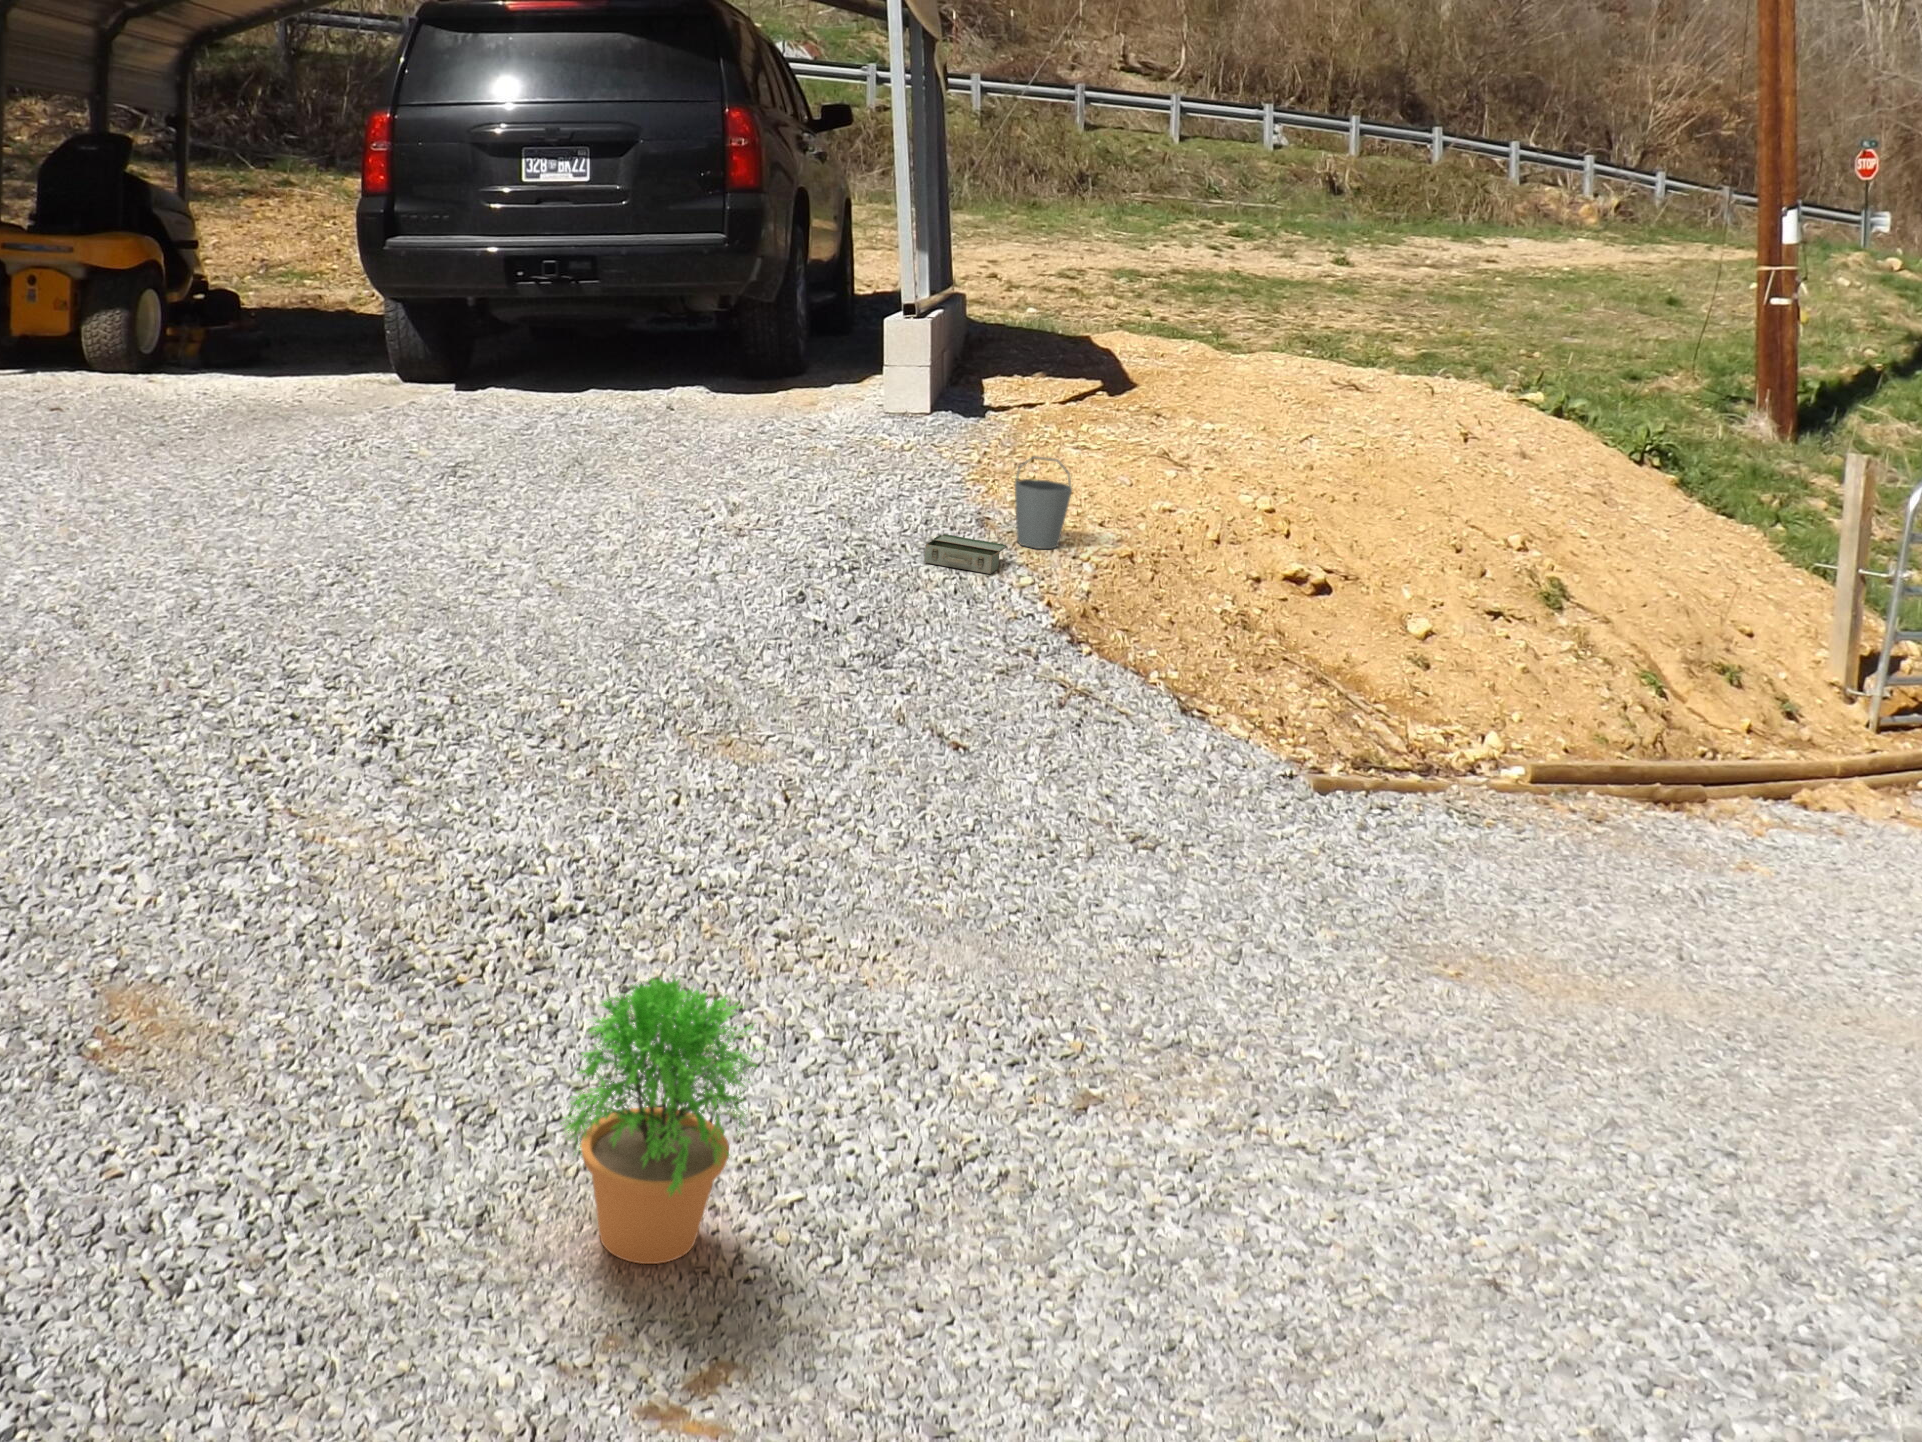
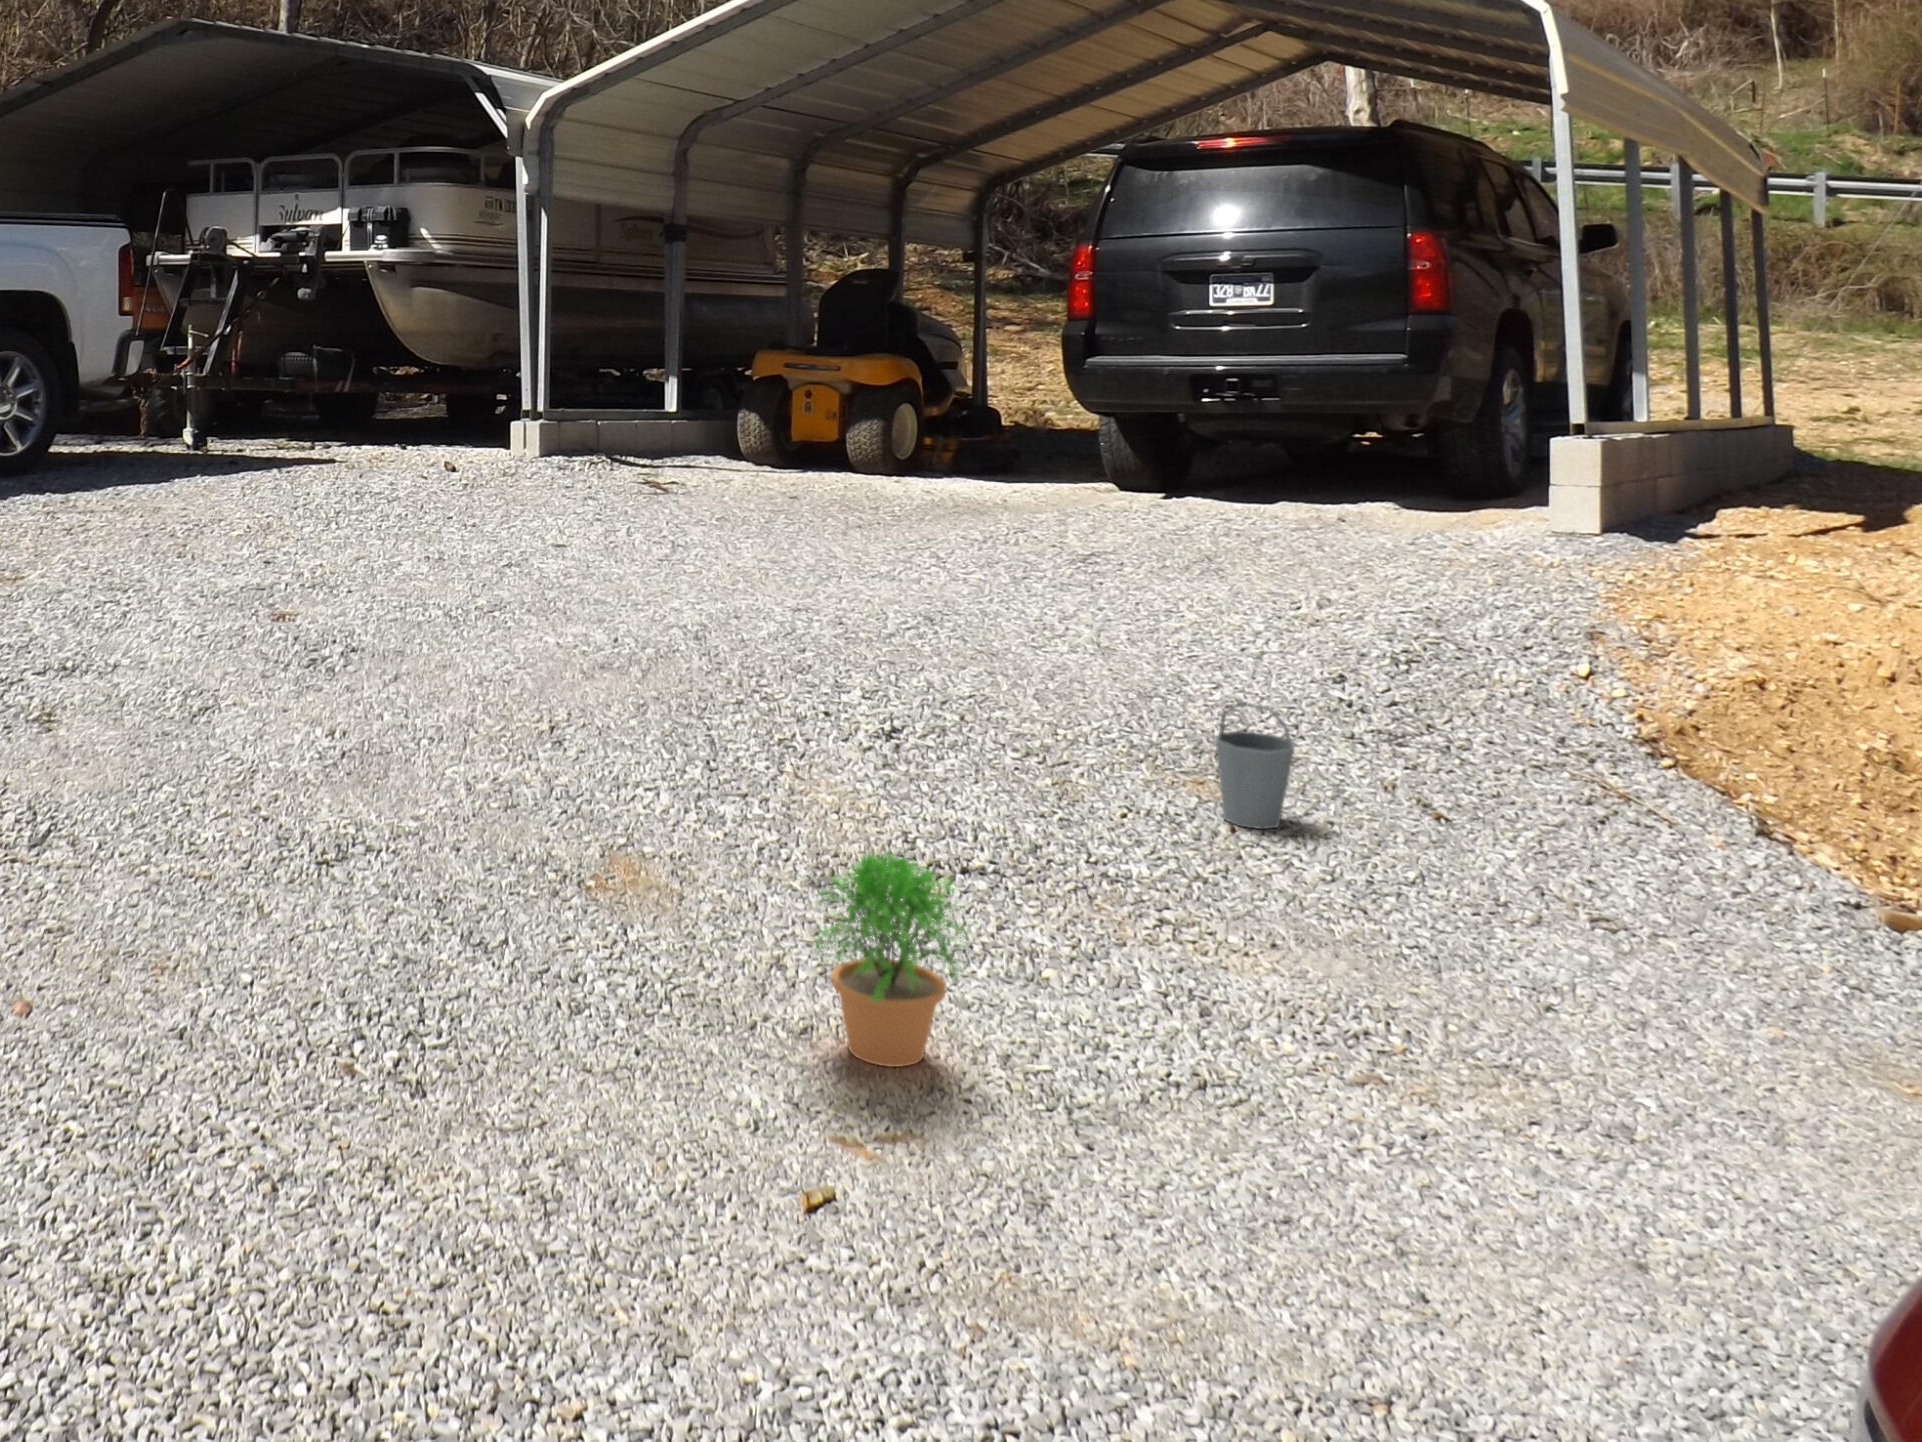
bucket: present [1015,456,1072,549] -> present [1215,702,1295,829]
toolbox: present [924,534,1007,574] -> none [1544,632,1650,674]

